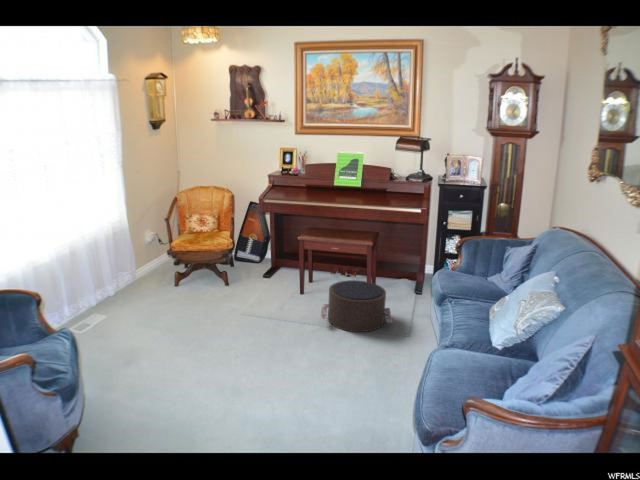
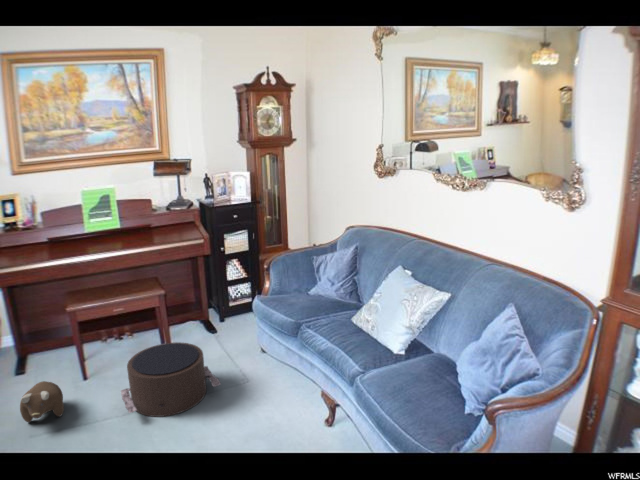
plush toy: none [260,281,288,309] -> present [20,381,64,422]

